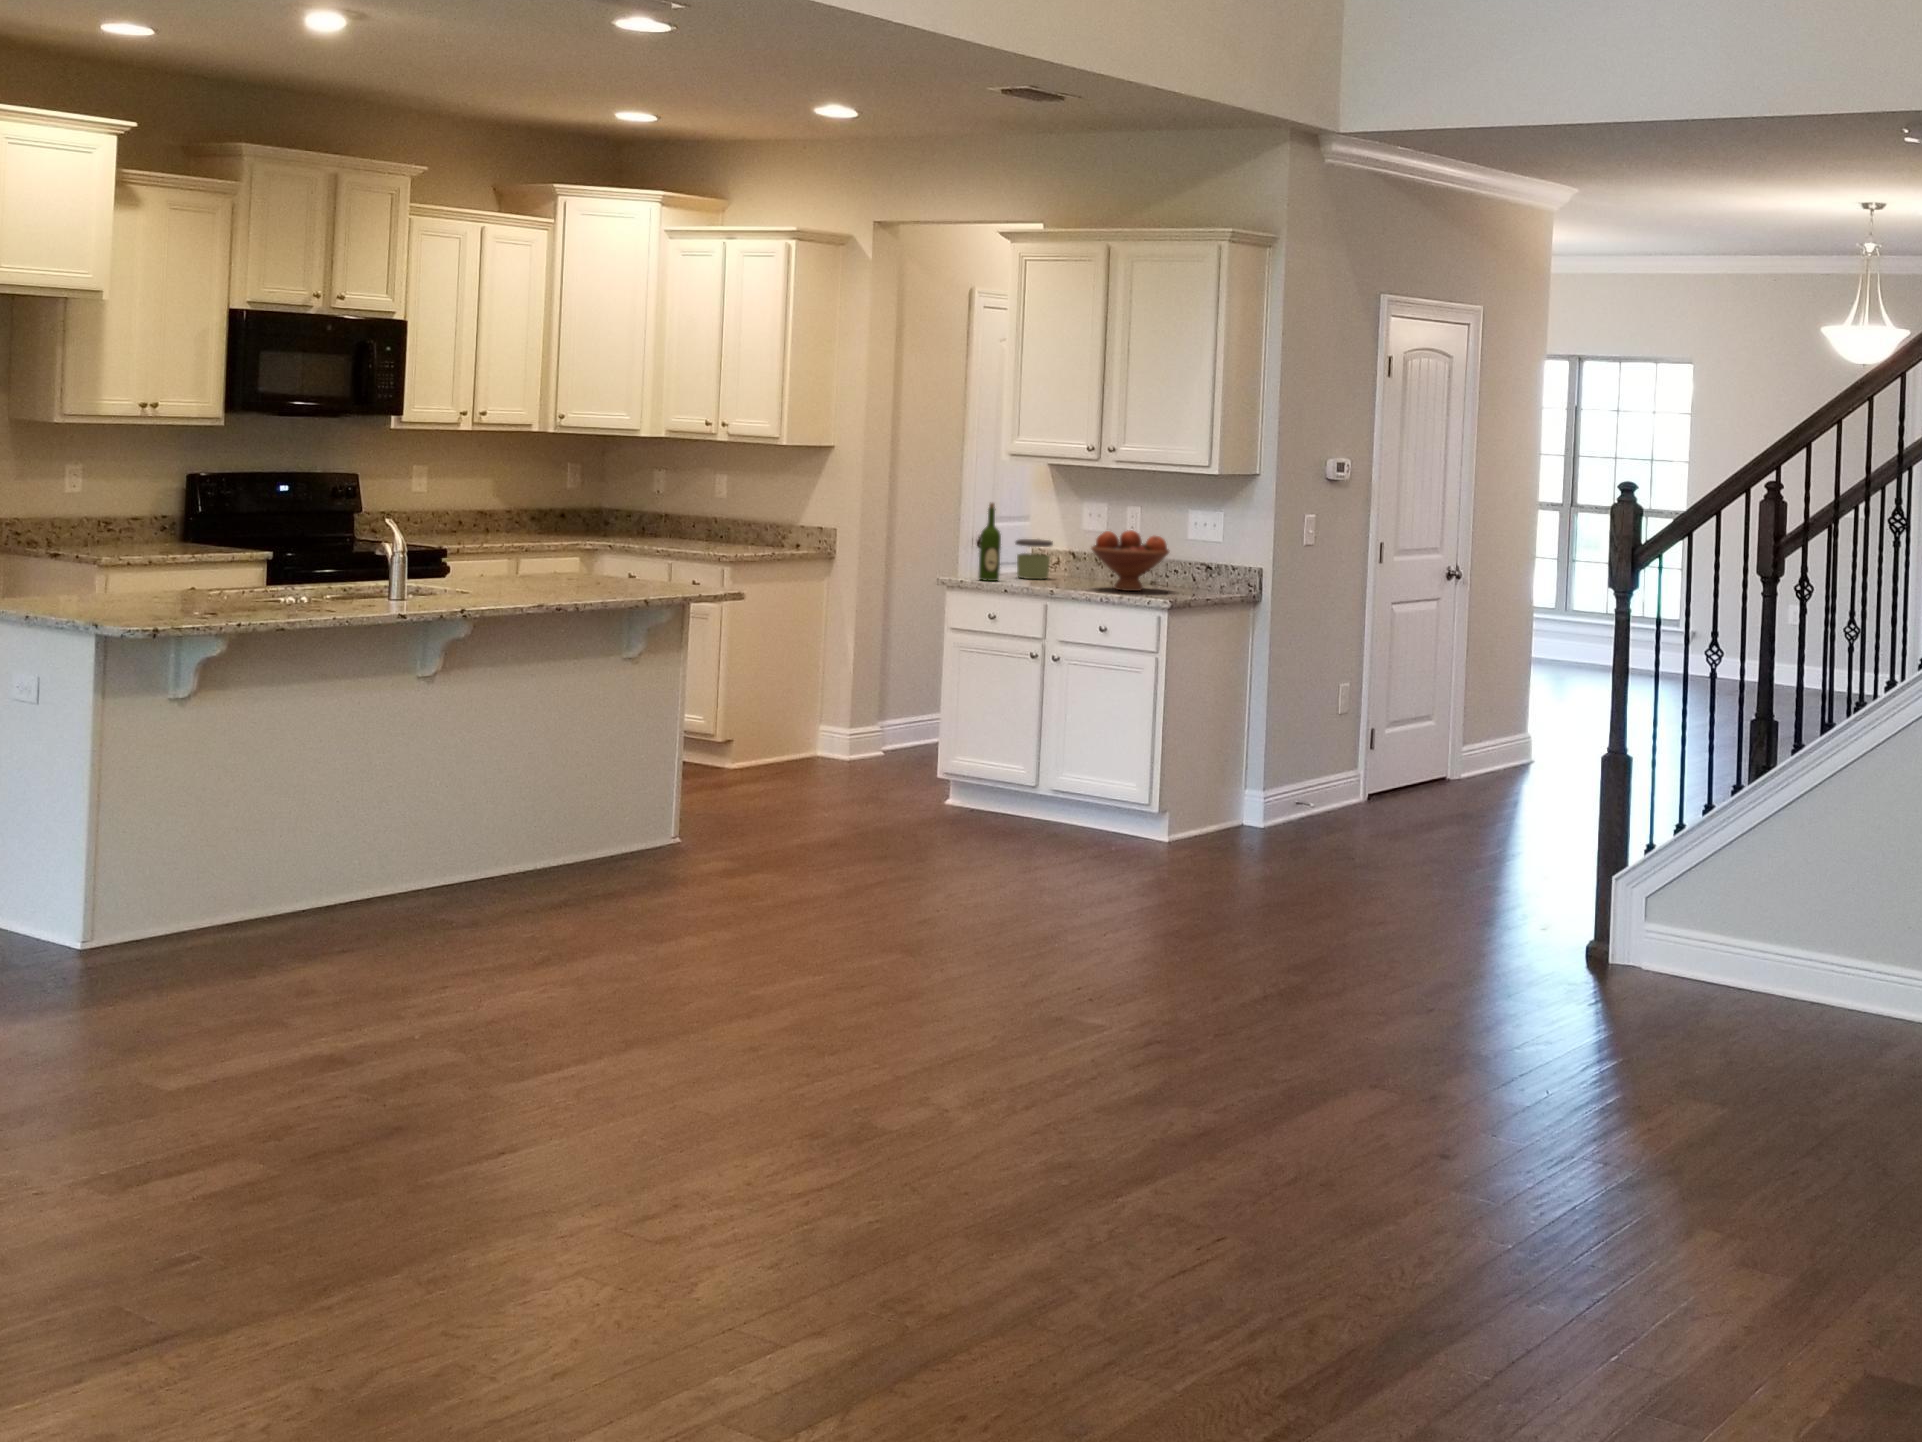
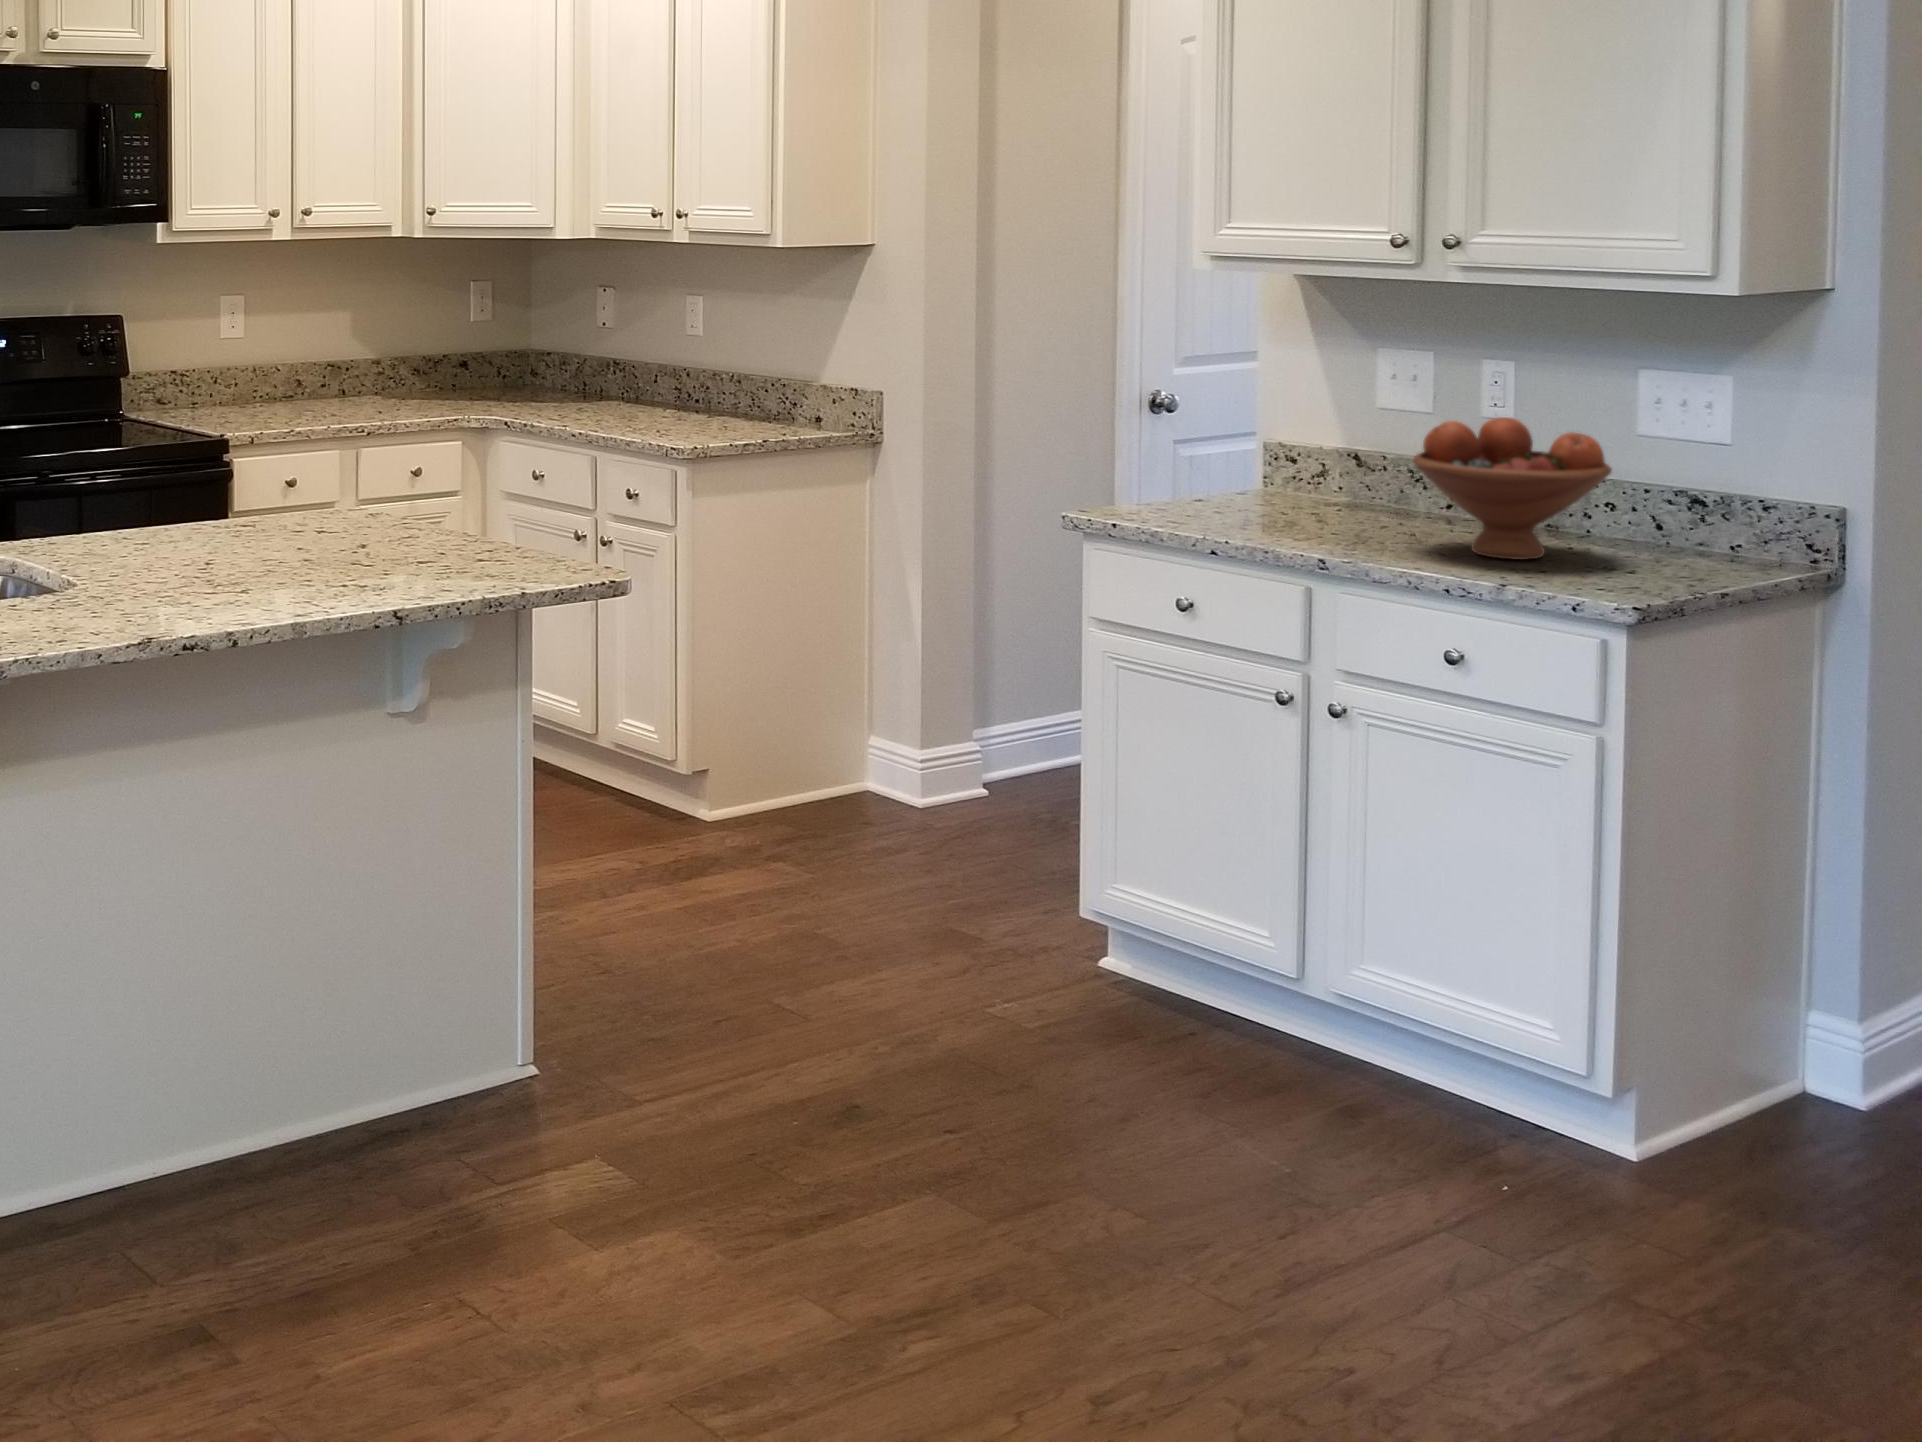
wine bottle: present [979,503,1001,581] -> none [1151,358,1198,523]
jar: present [1016,539,1053,579] -> none [1228,427,1311,514]

